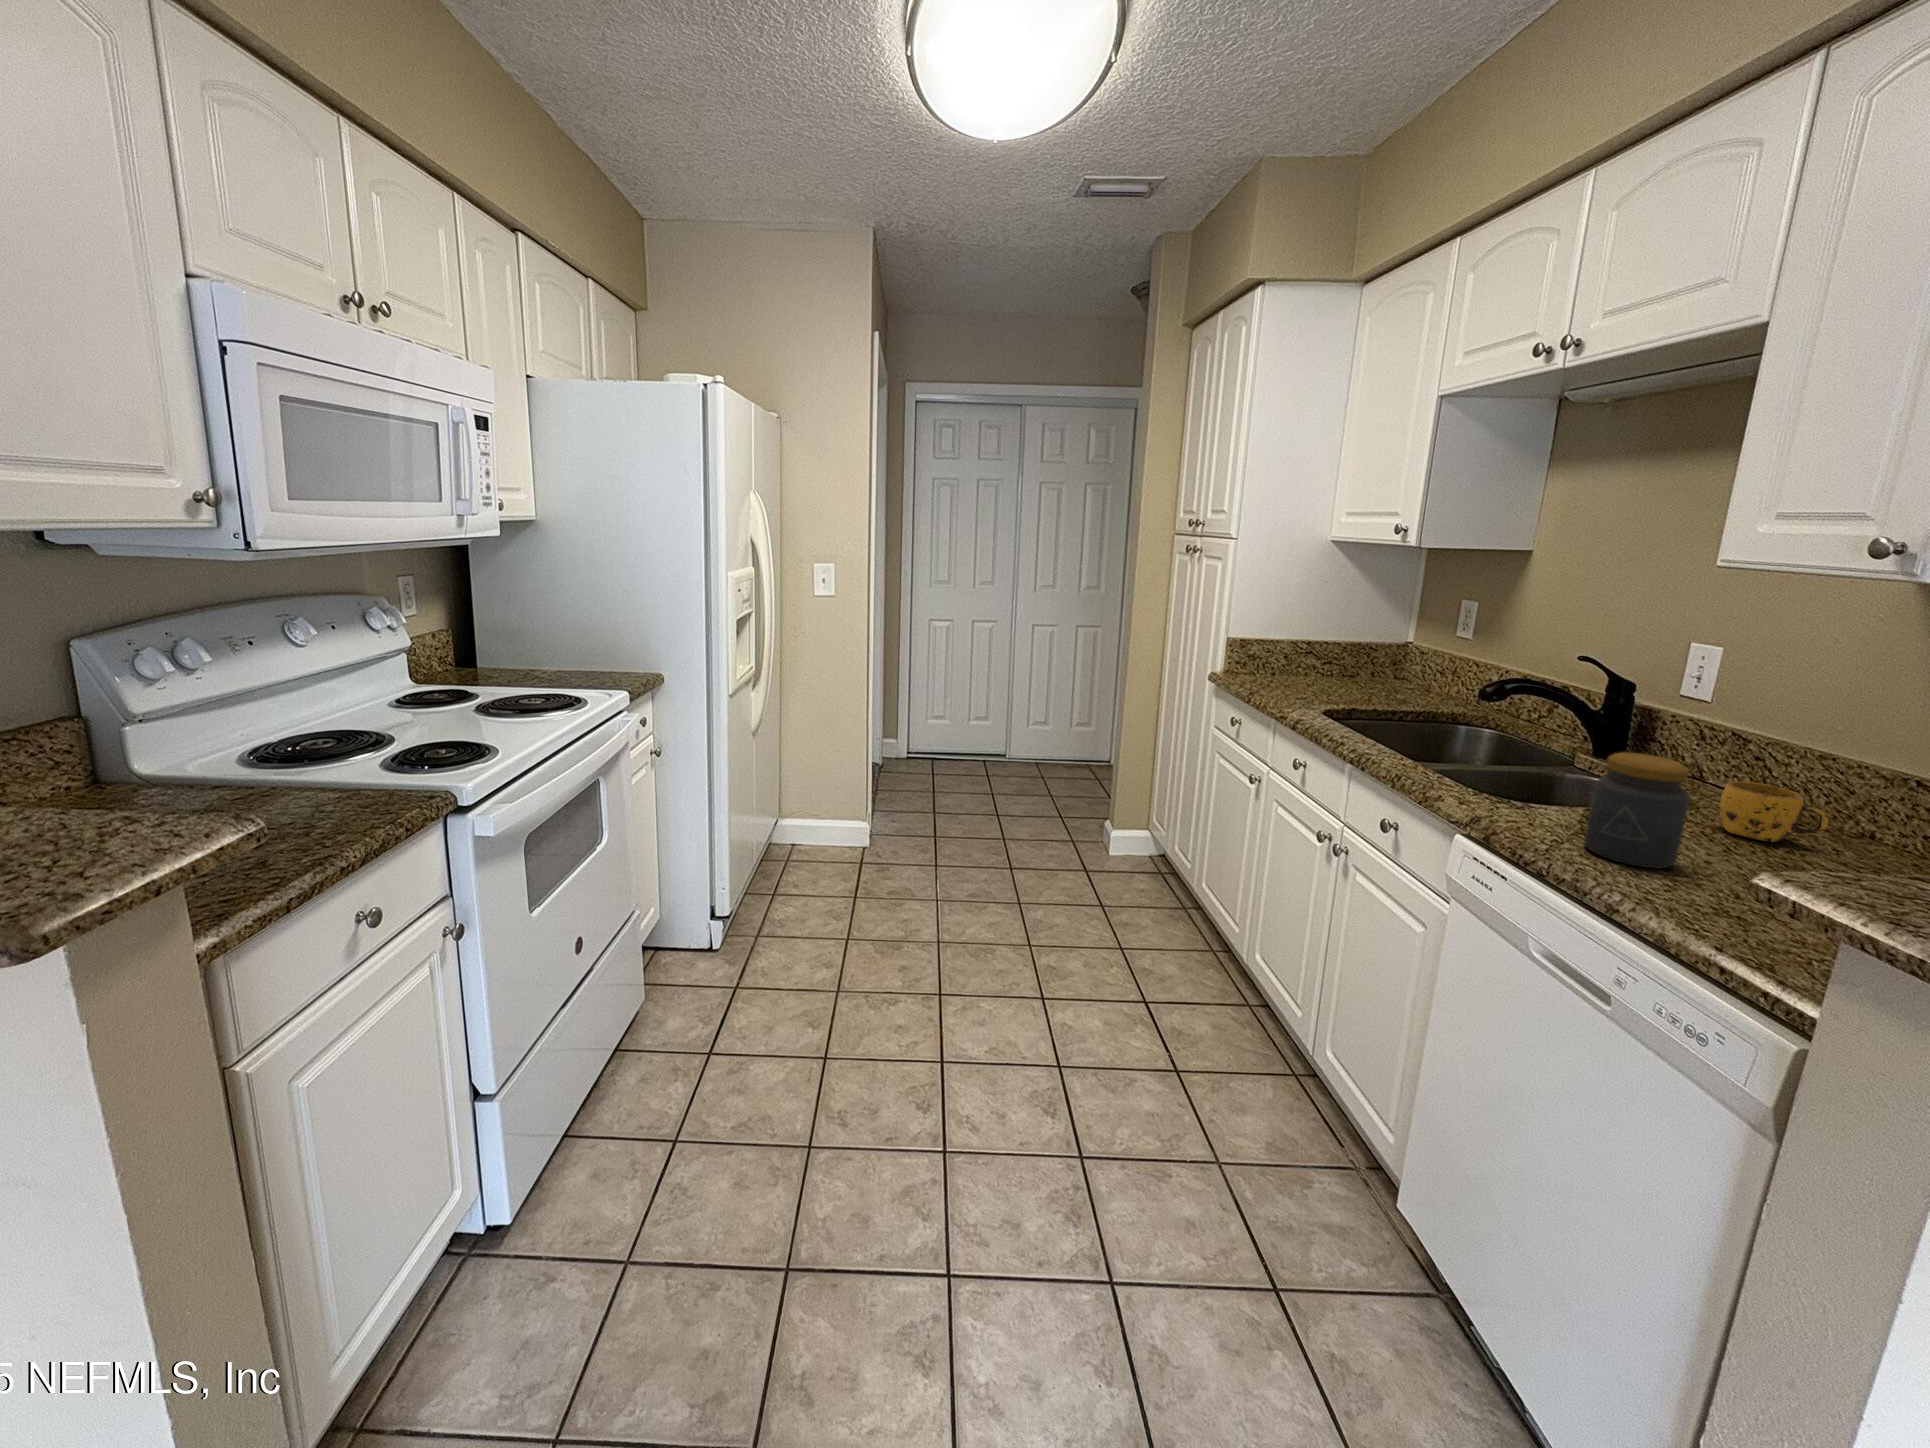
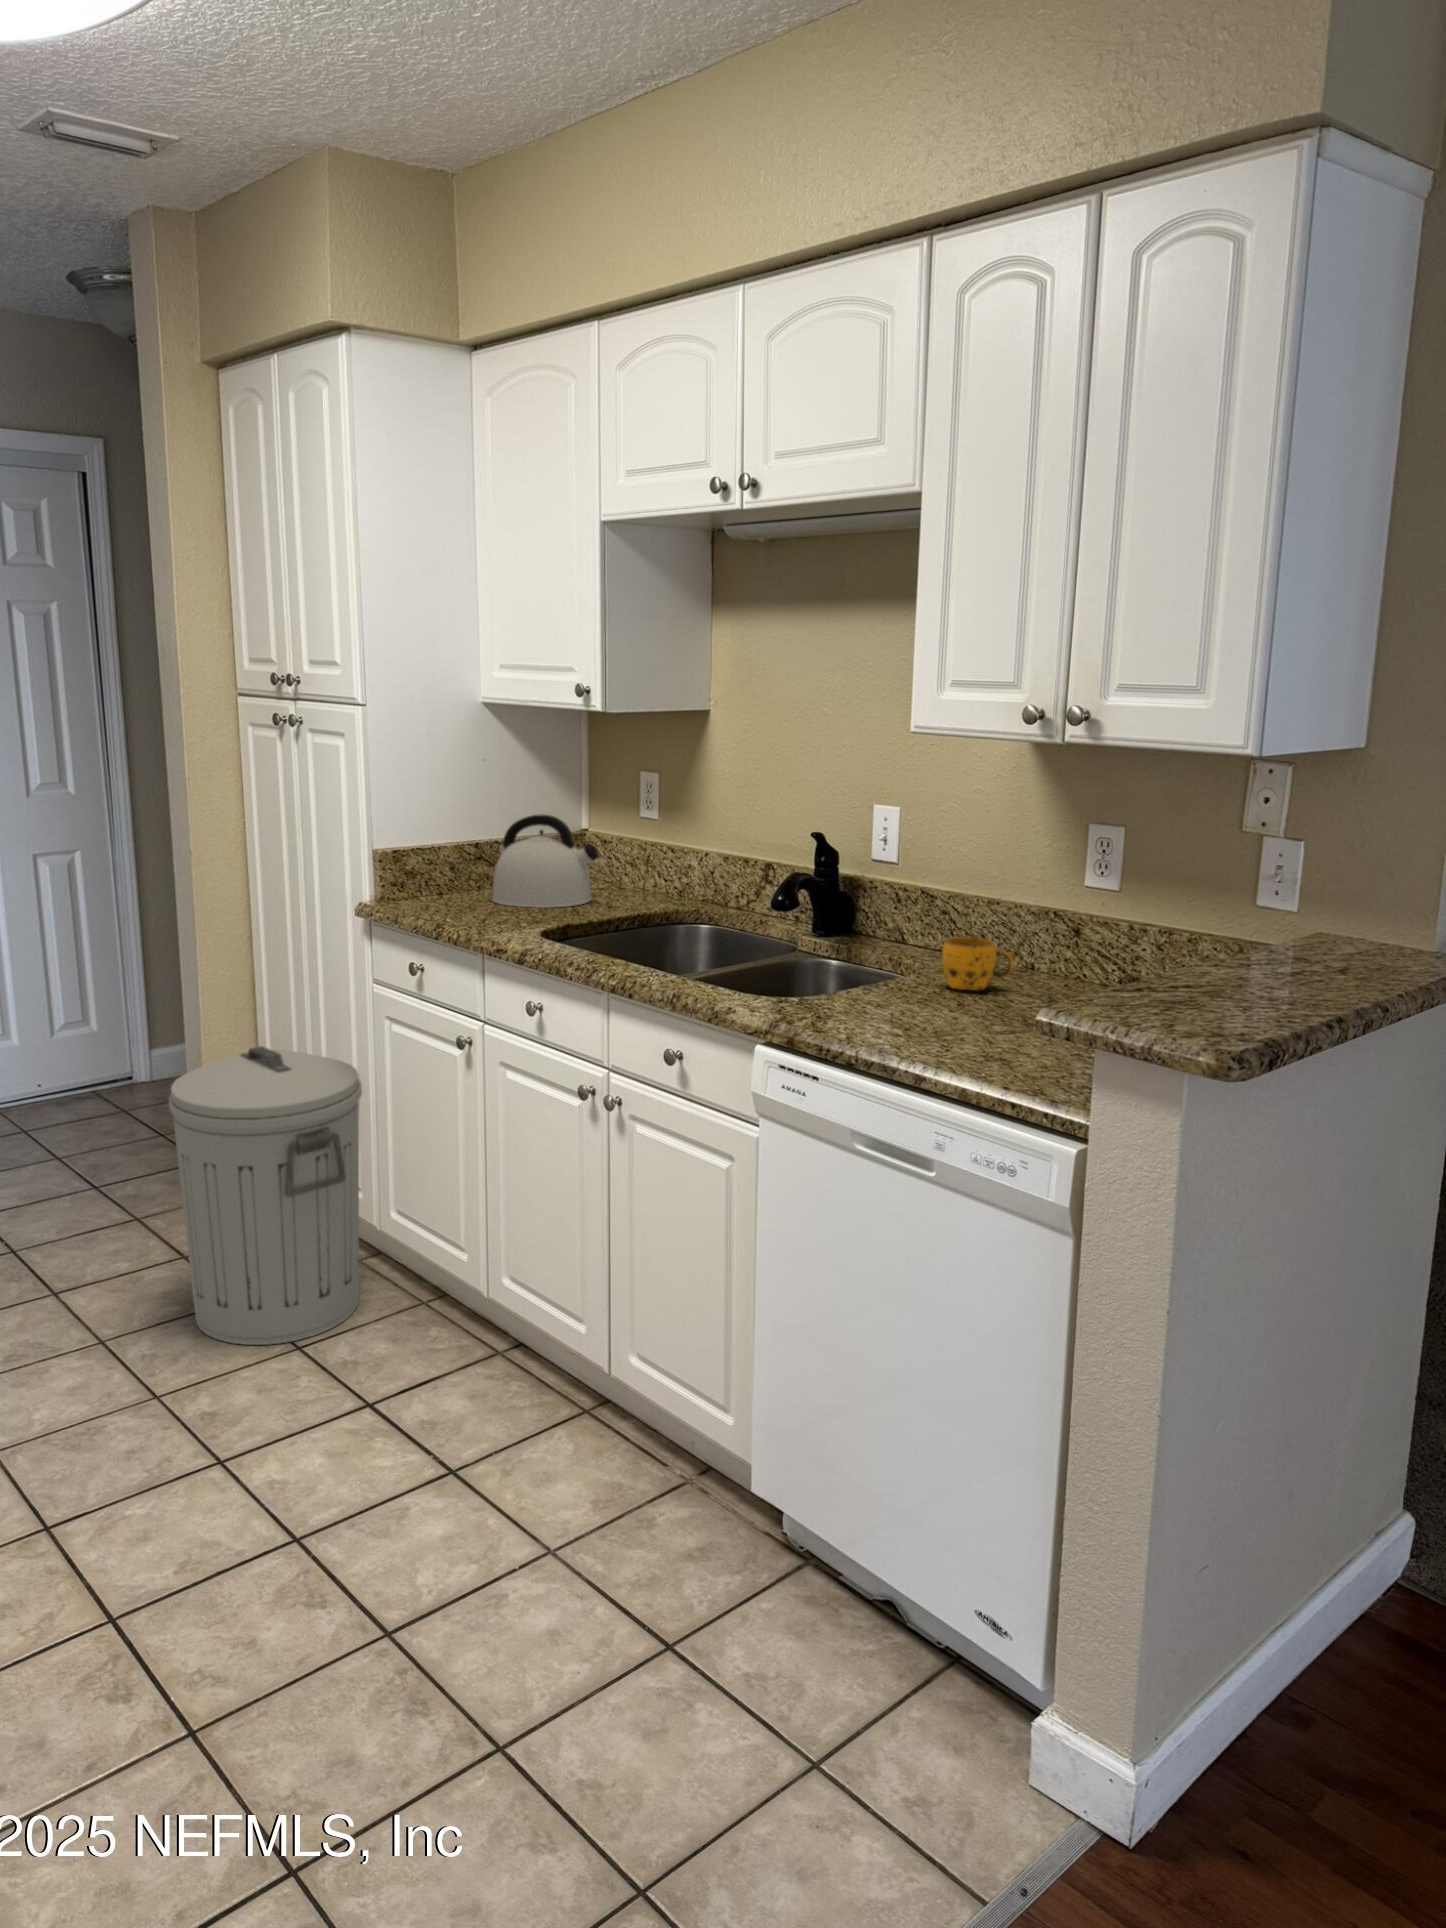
kettle: none [1311,627,1405,697] -> present [492,815,599,908]
jar: present [1584,752,1690,869] -> none [872,926,944,1036]
trash can: none [1072,754,1195,944] -> present [169,1046,362,1345]

